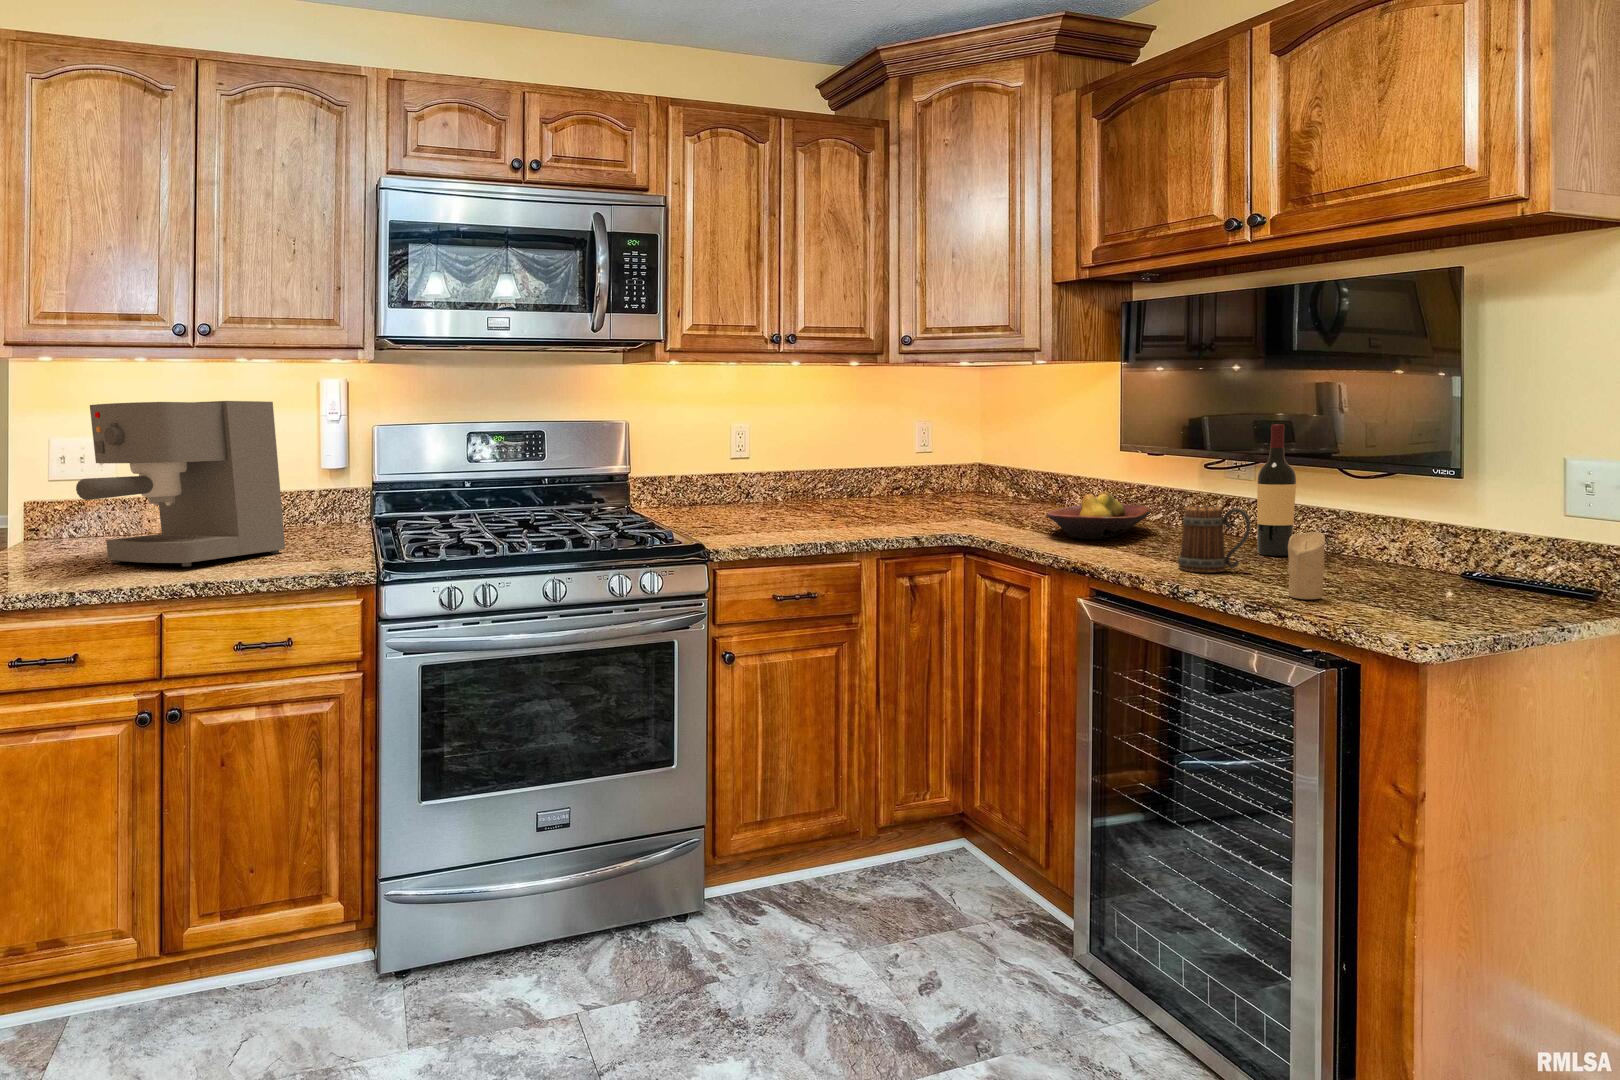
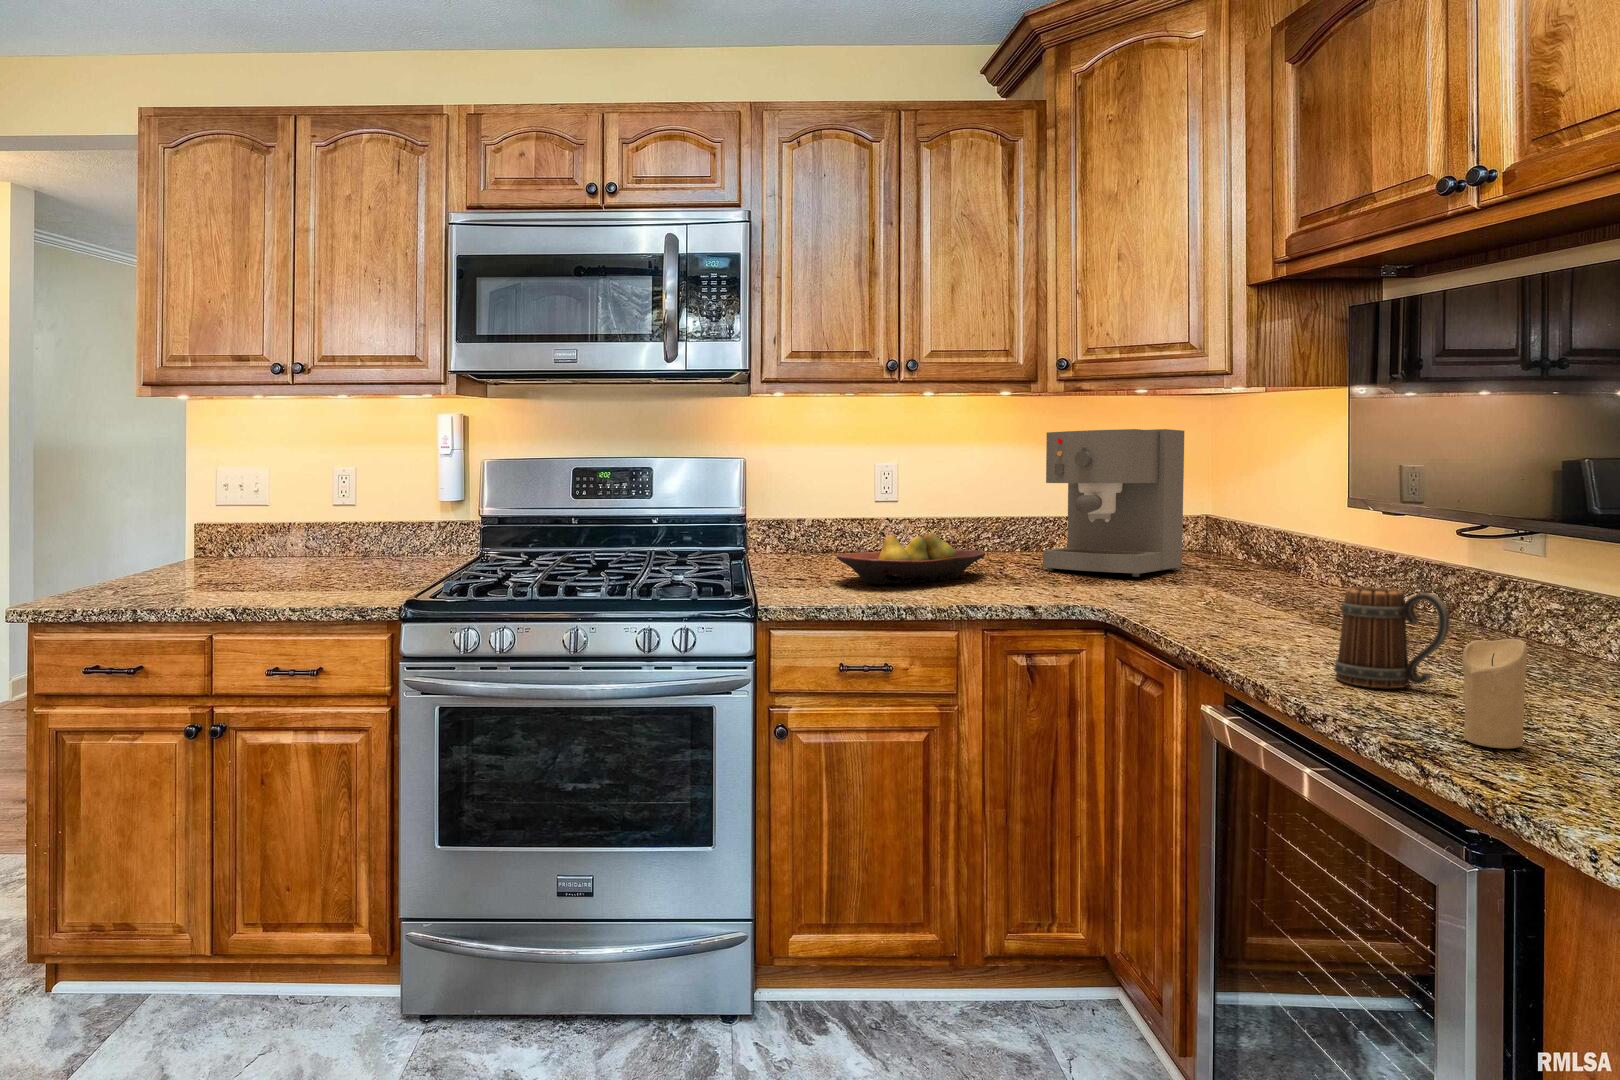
coffee maker: present [76,401,285,566] -> present [1043,429,1184,577]
wine bottle: present [1257,424,1296,556] -> none [1505,469,1570,671]
fruit bowl: present [1046,491,1151,539] -> present [837,533,985,584]

